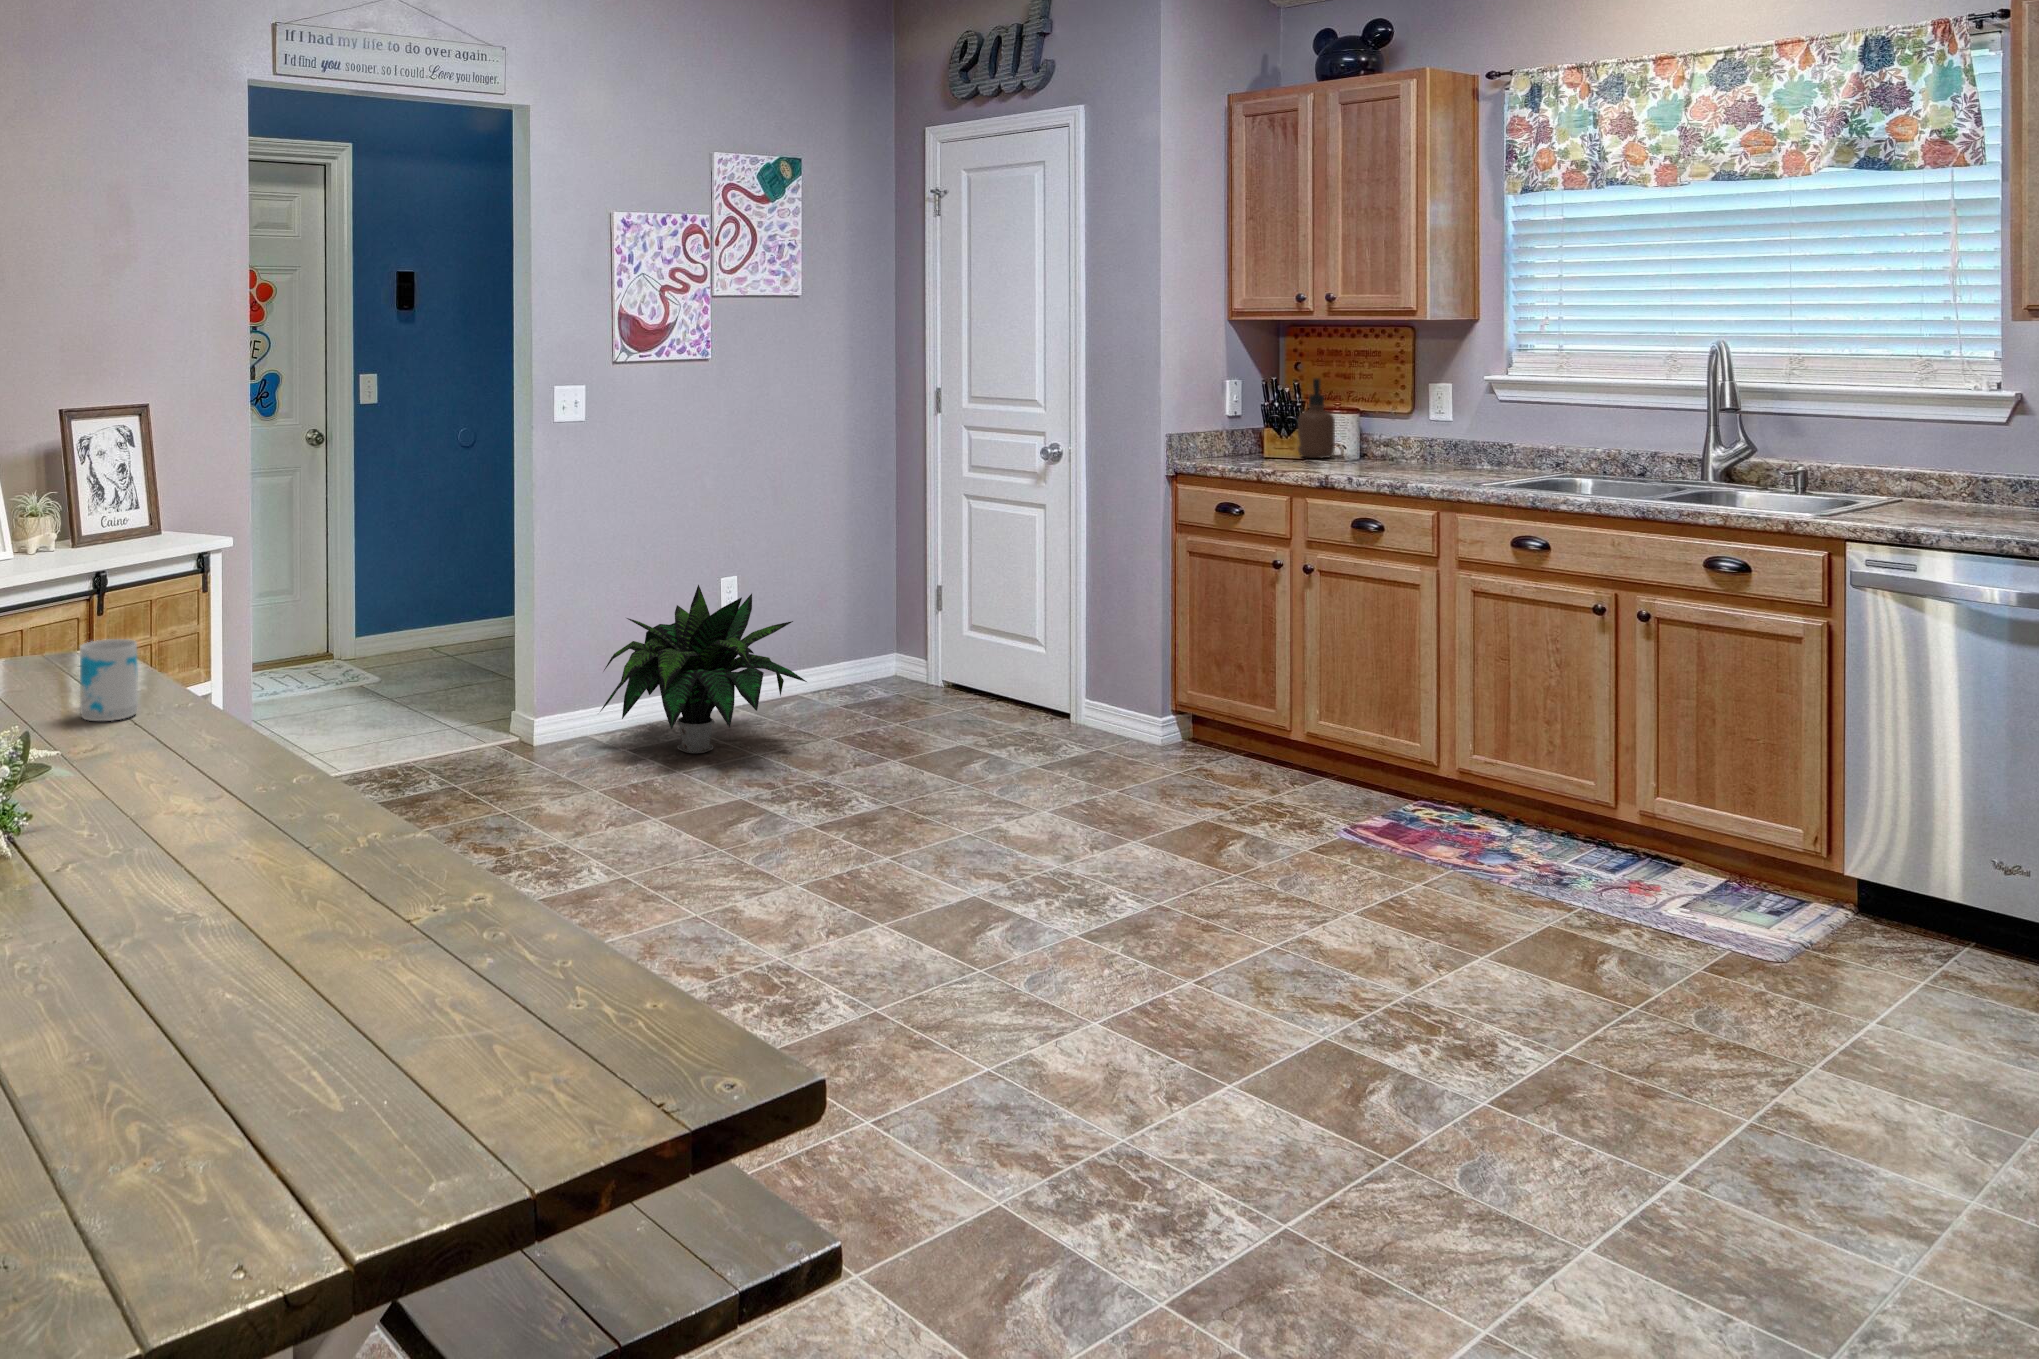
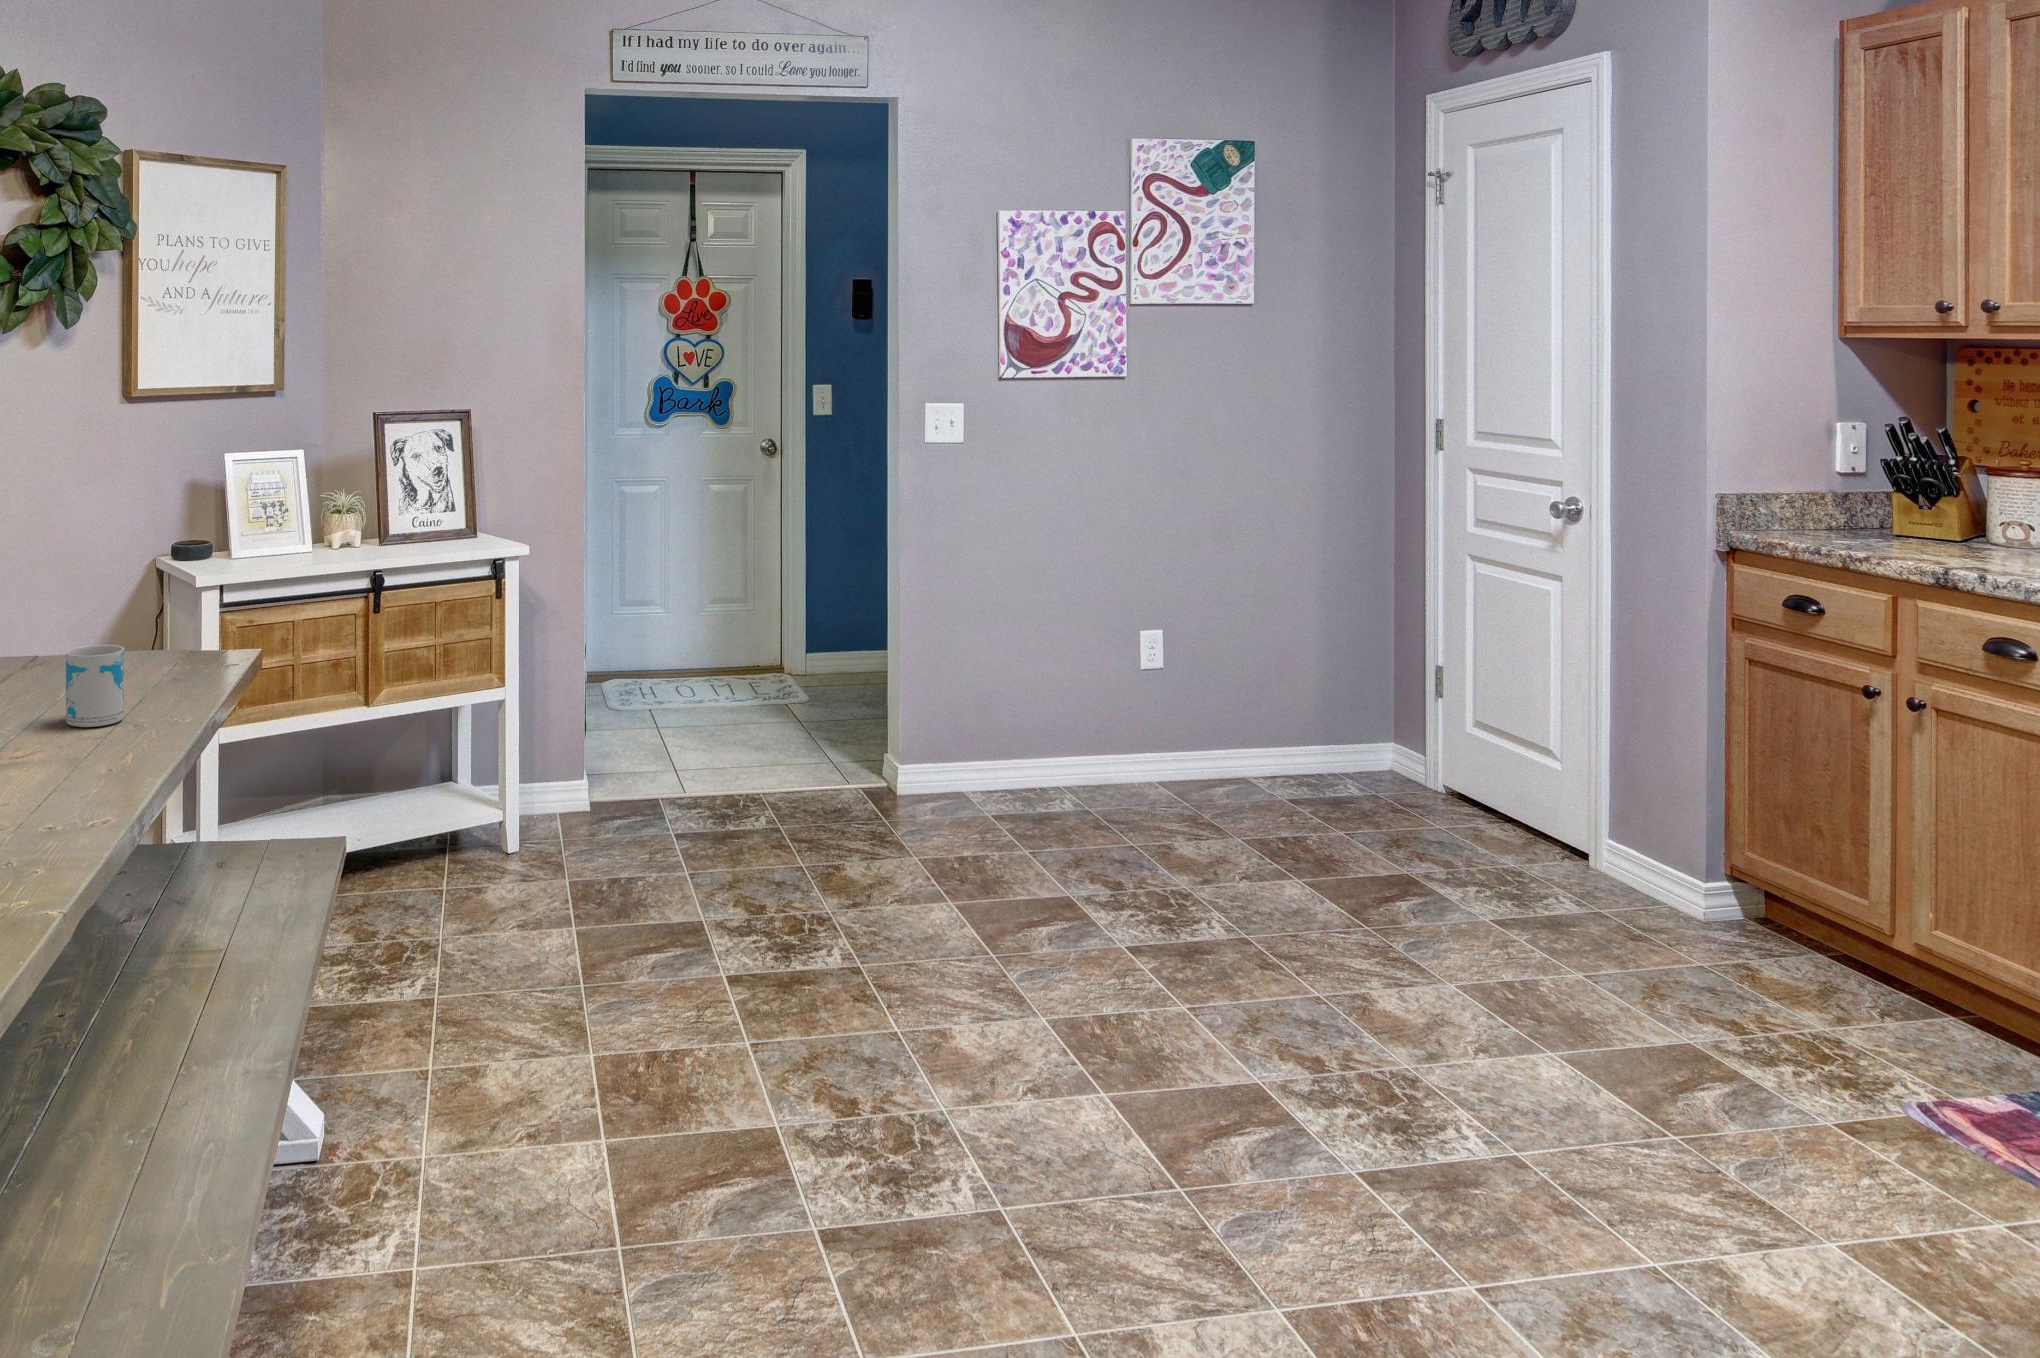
soap dispenser: present [1298,378,1335,458] -> none [1953,425,2019,542]
potted plant: present [600,585,807,753] -> none [961,637,1193,833]

